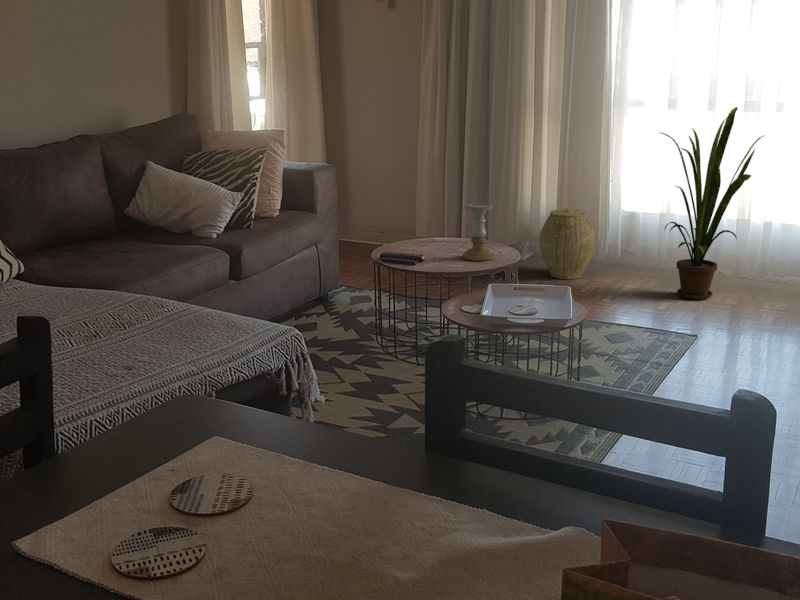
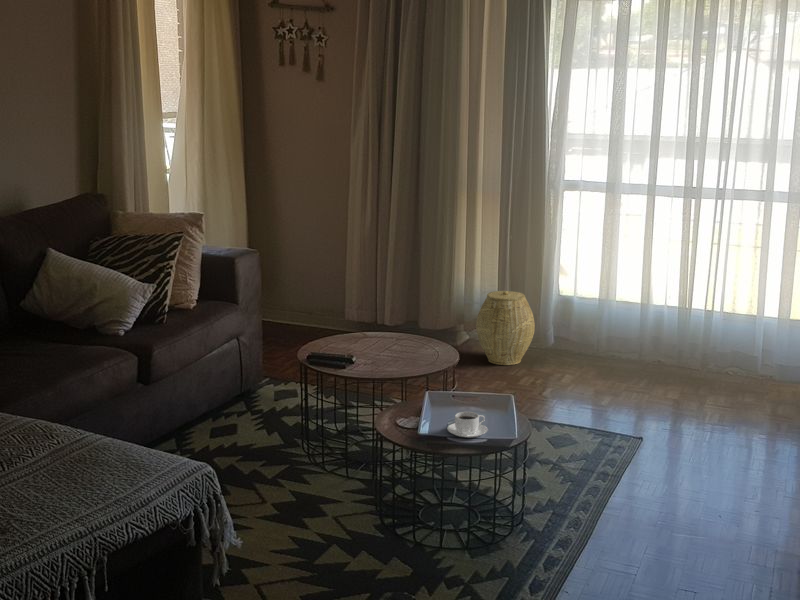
house plant: present [661,107,763,300] -> none [598,187,710,389]
candle holder: present [462,203,495,261] -> none [395,301,430,365]
coffee cup: none [509,295,546,316] -> present [447,412,488,438]

